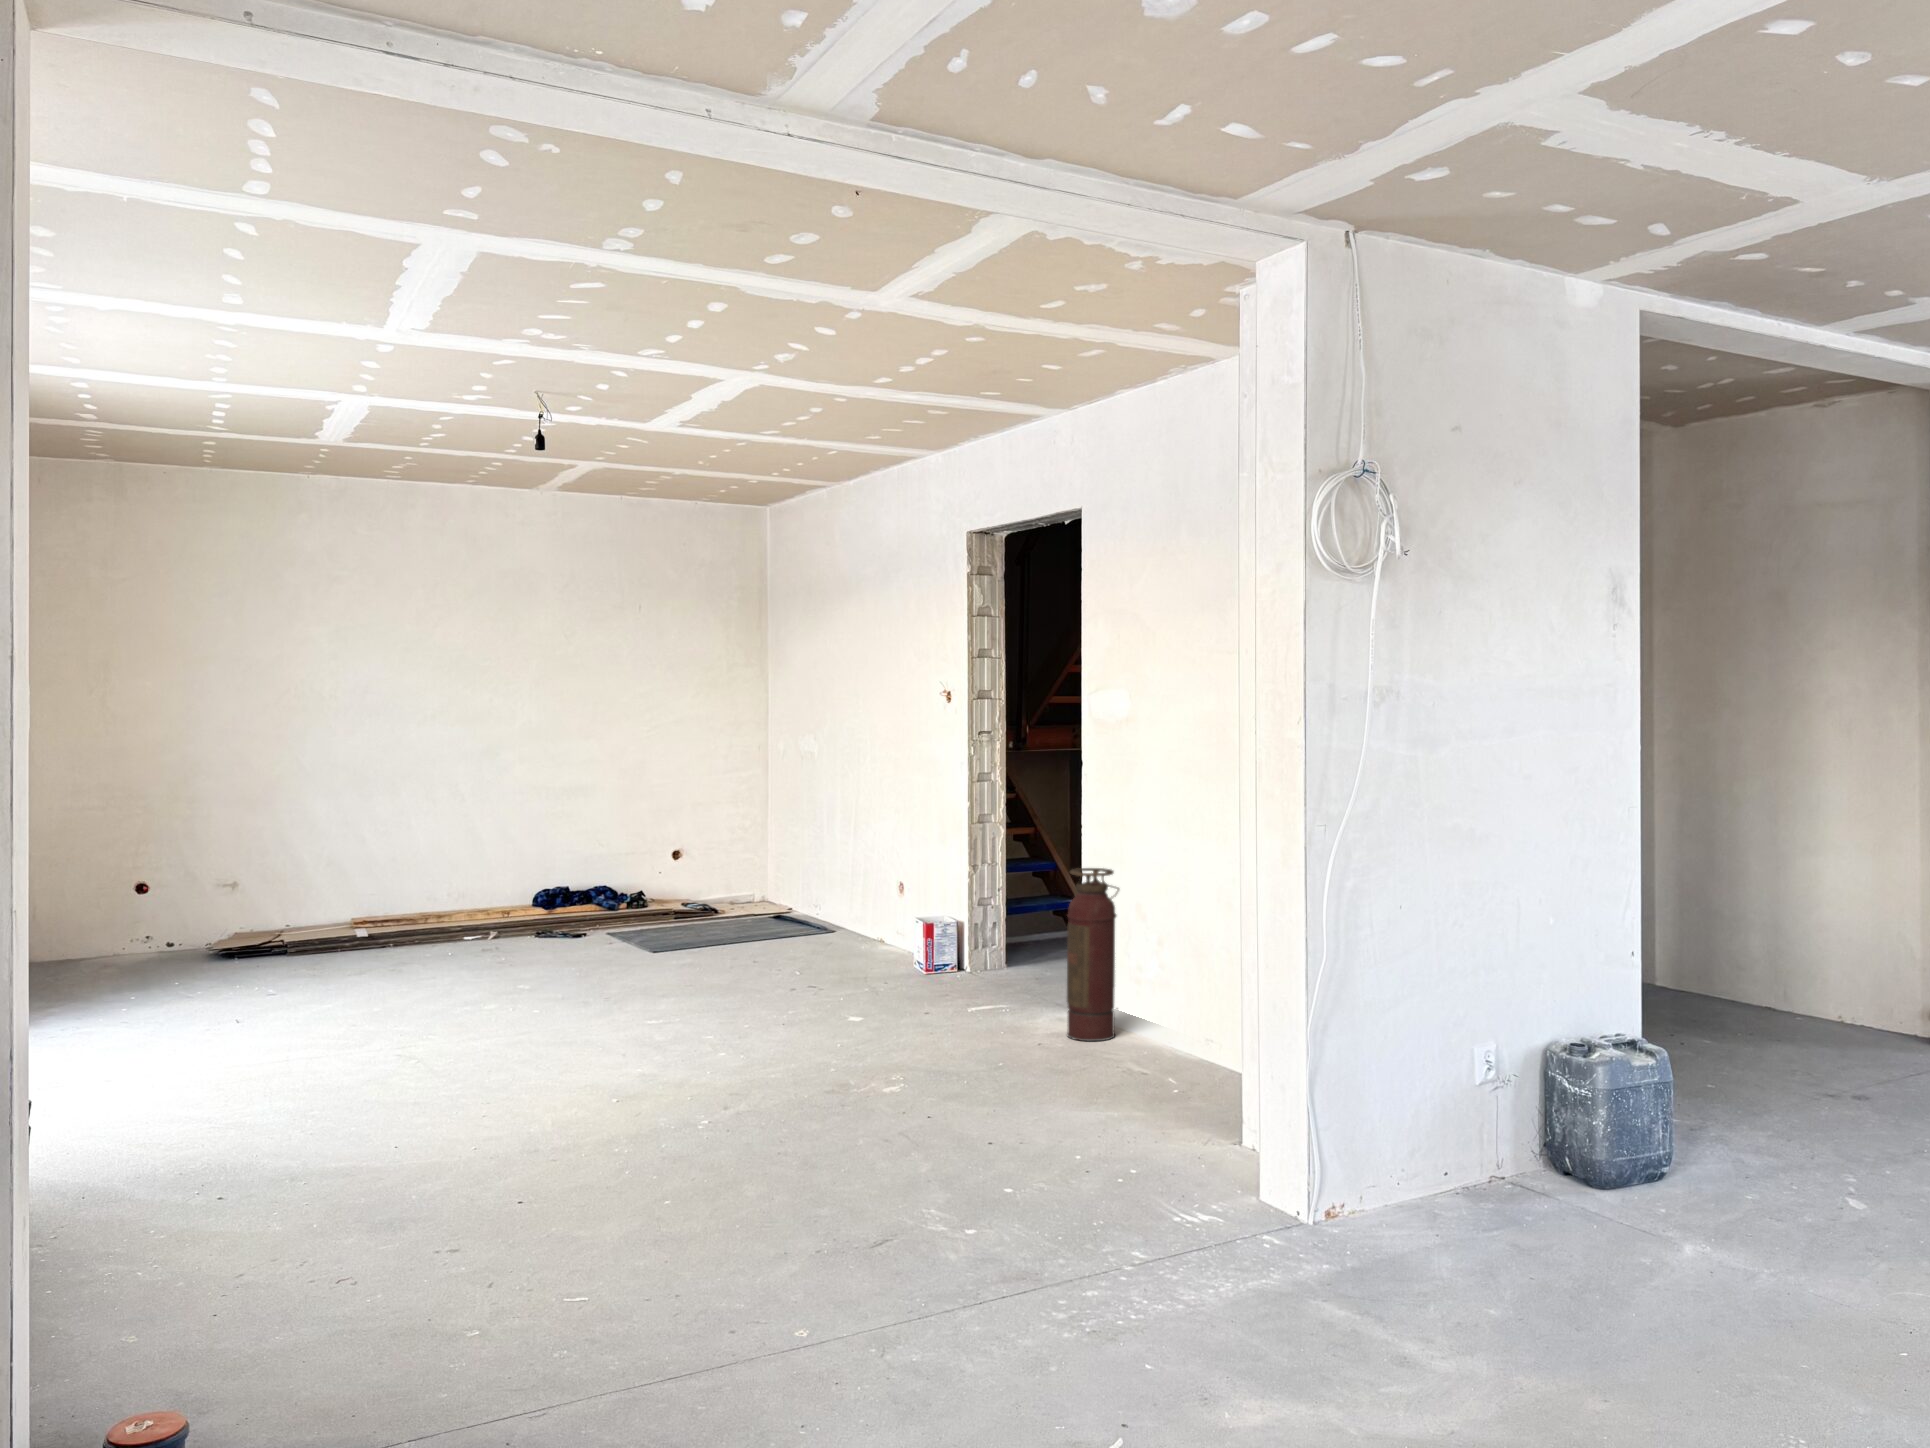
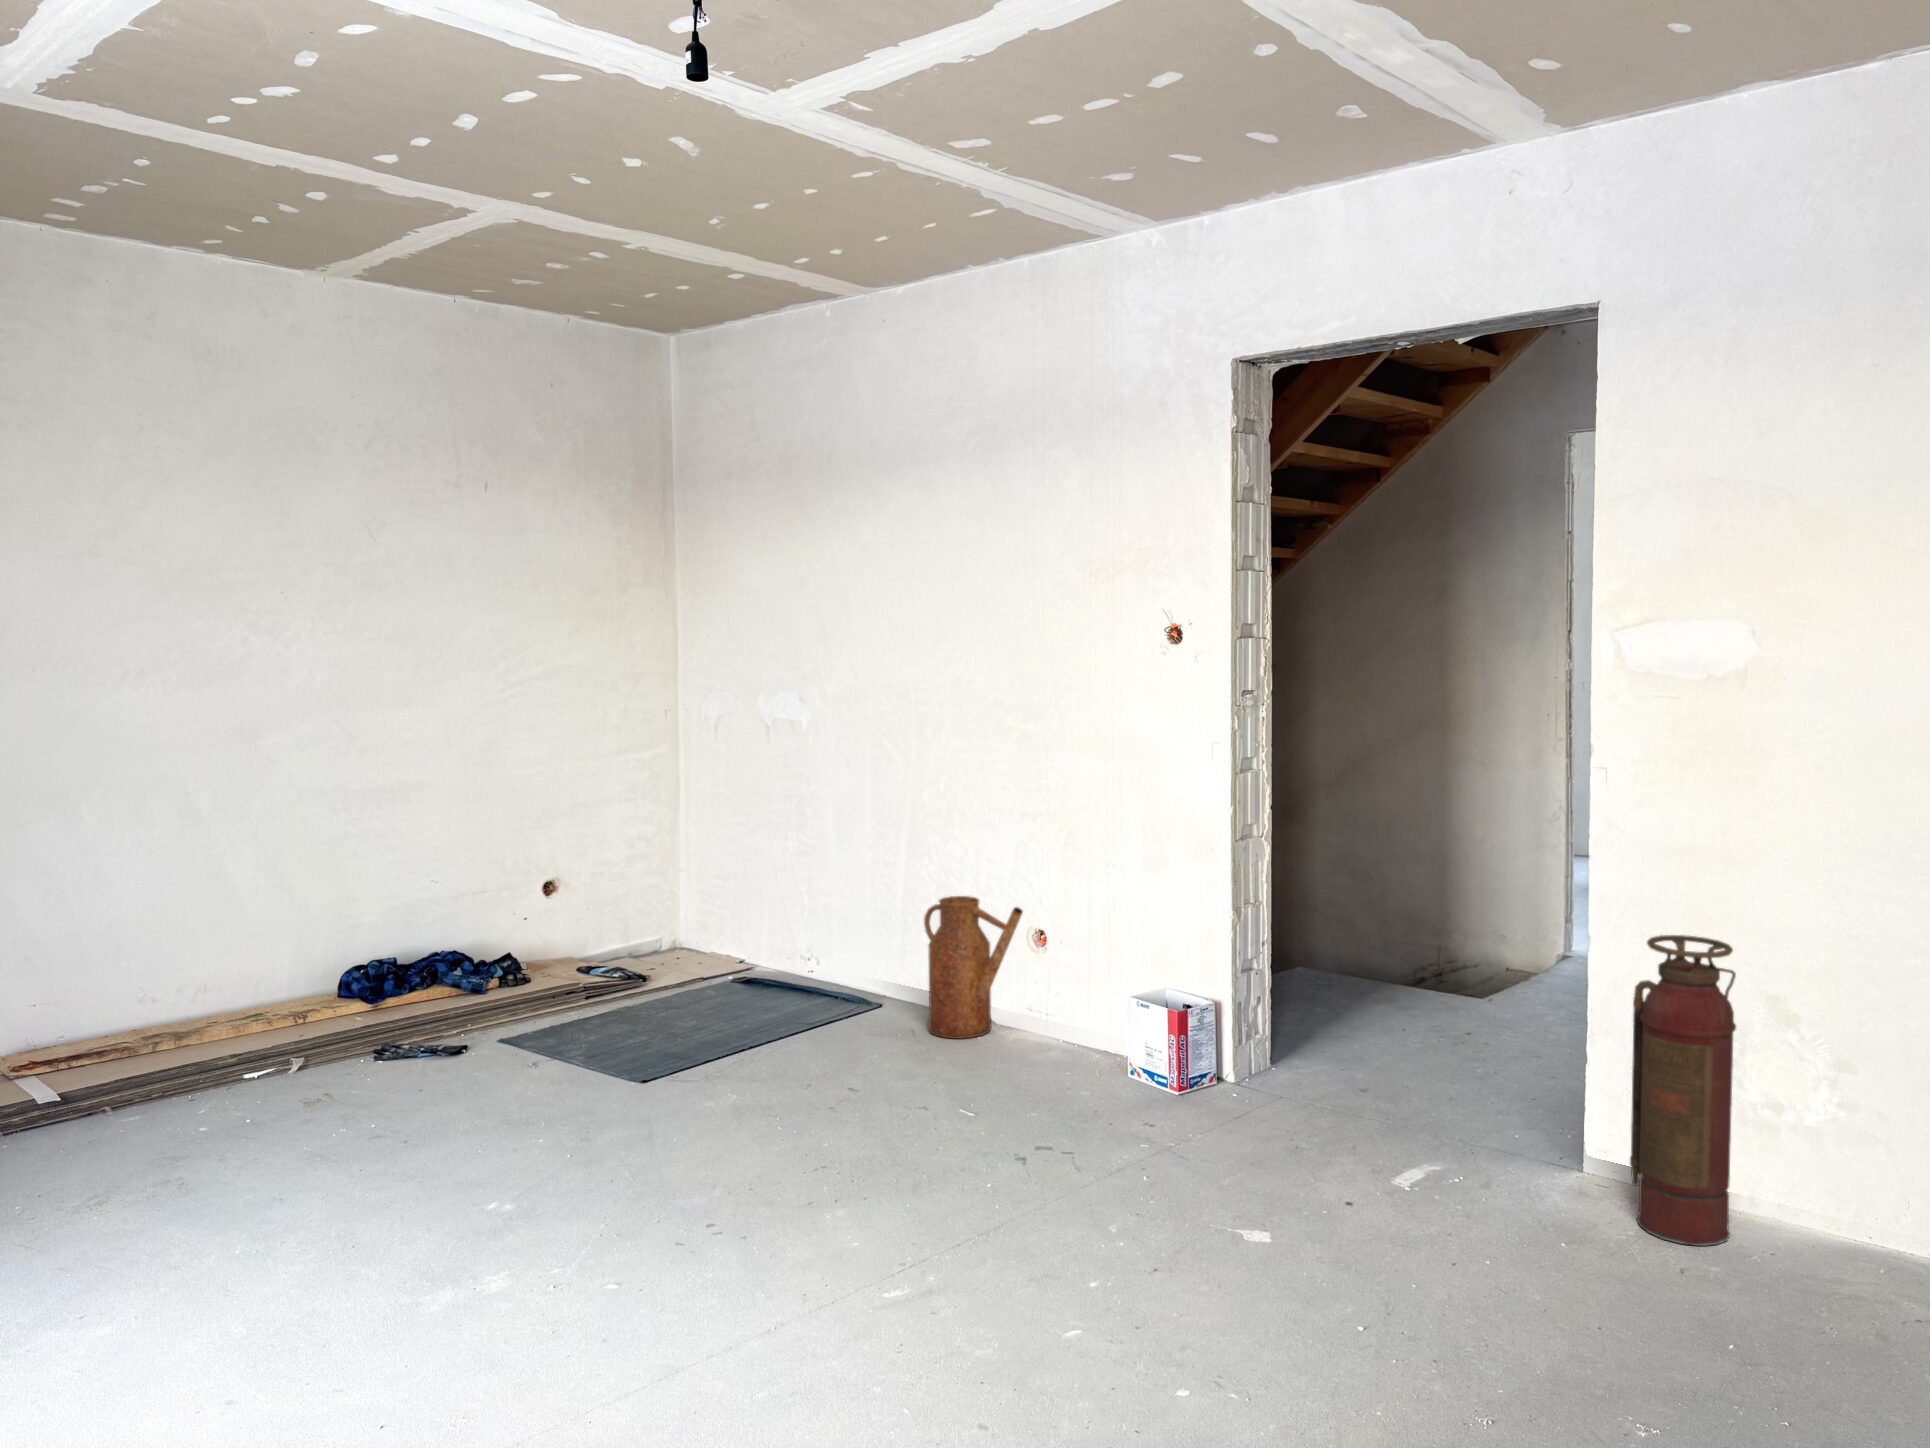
watering can: none [838,861,882,948] -> present [924,896,1023,1039]

